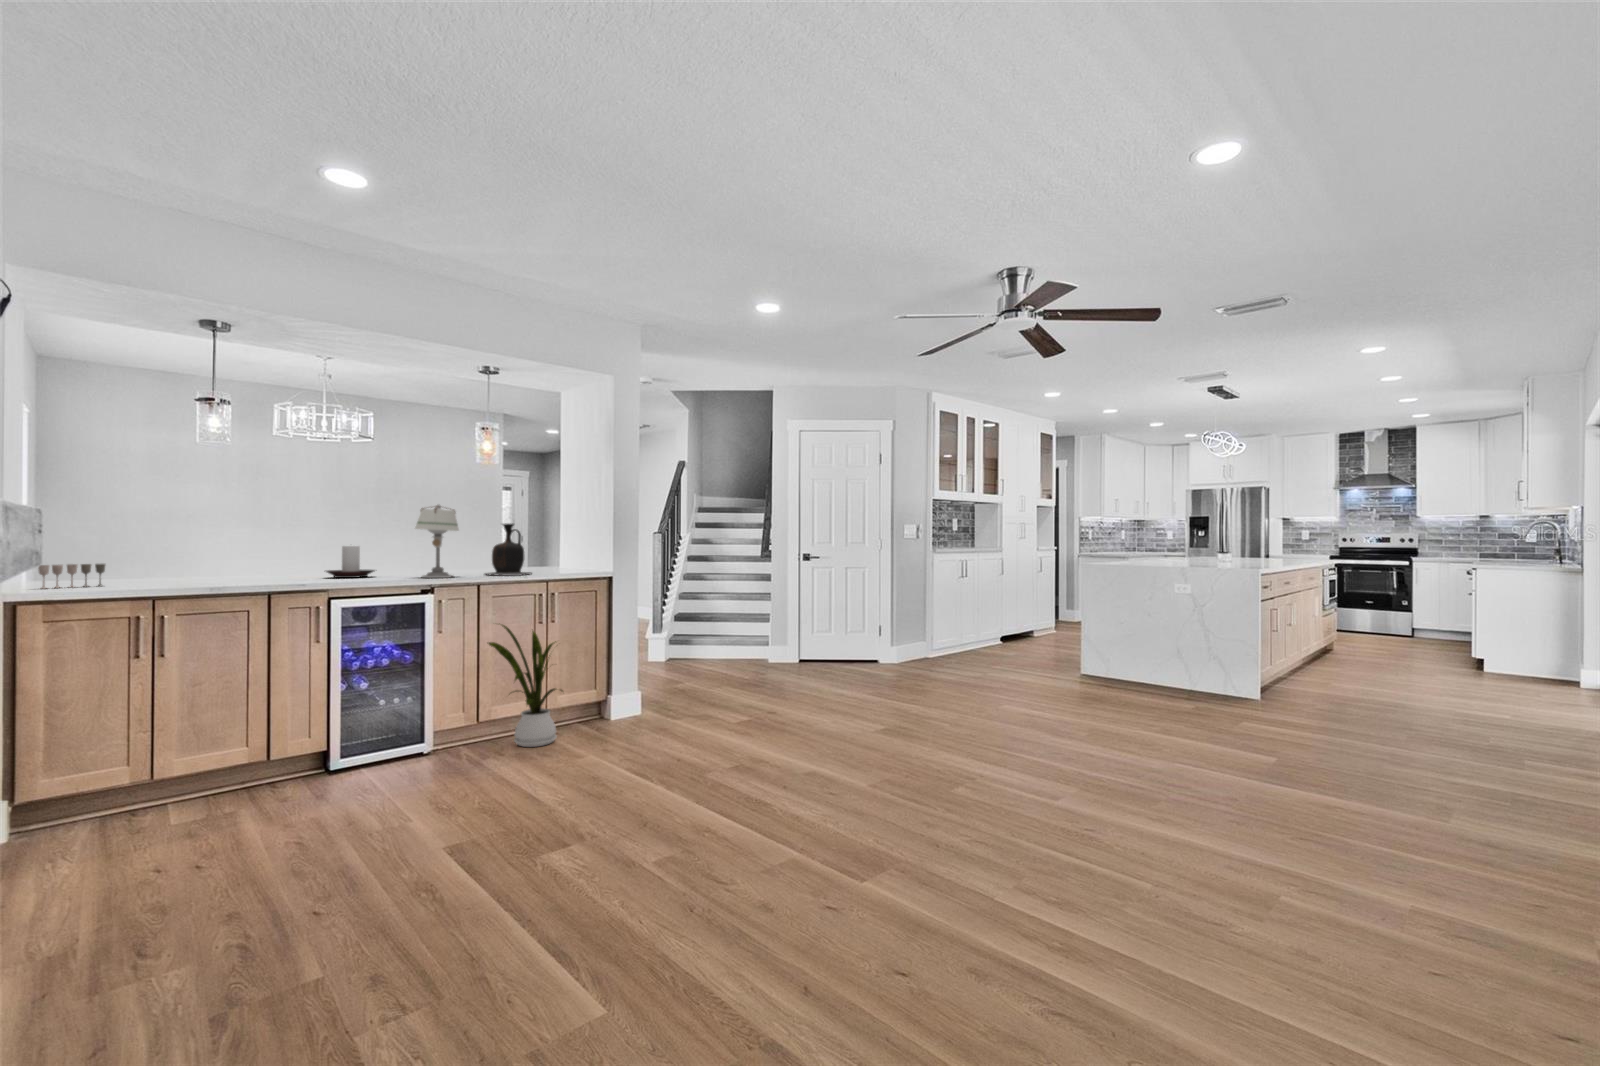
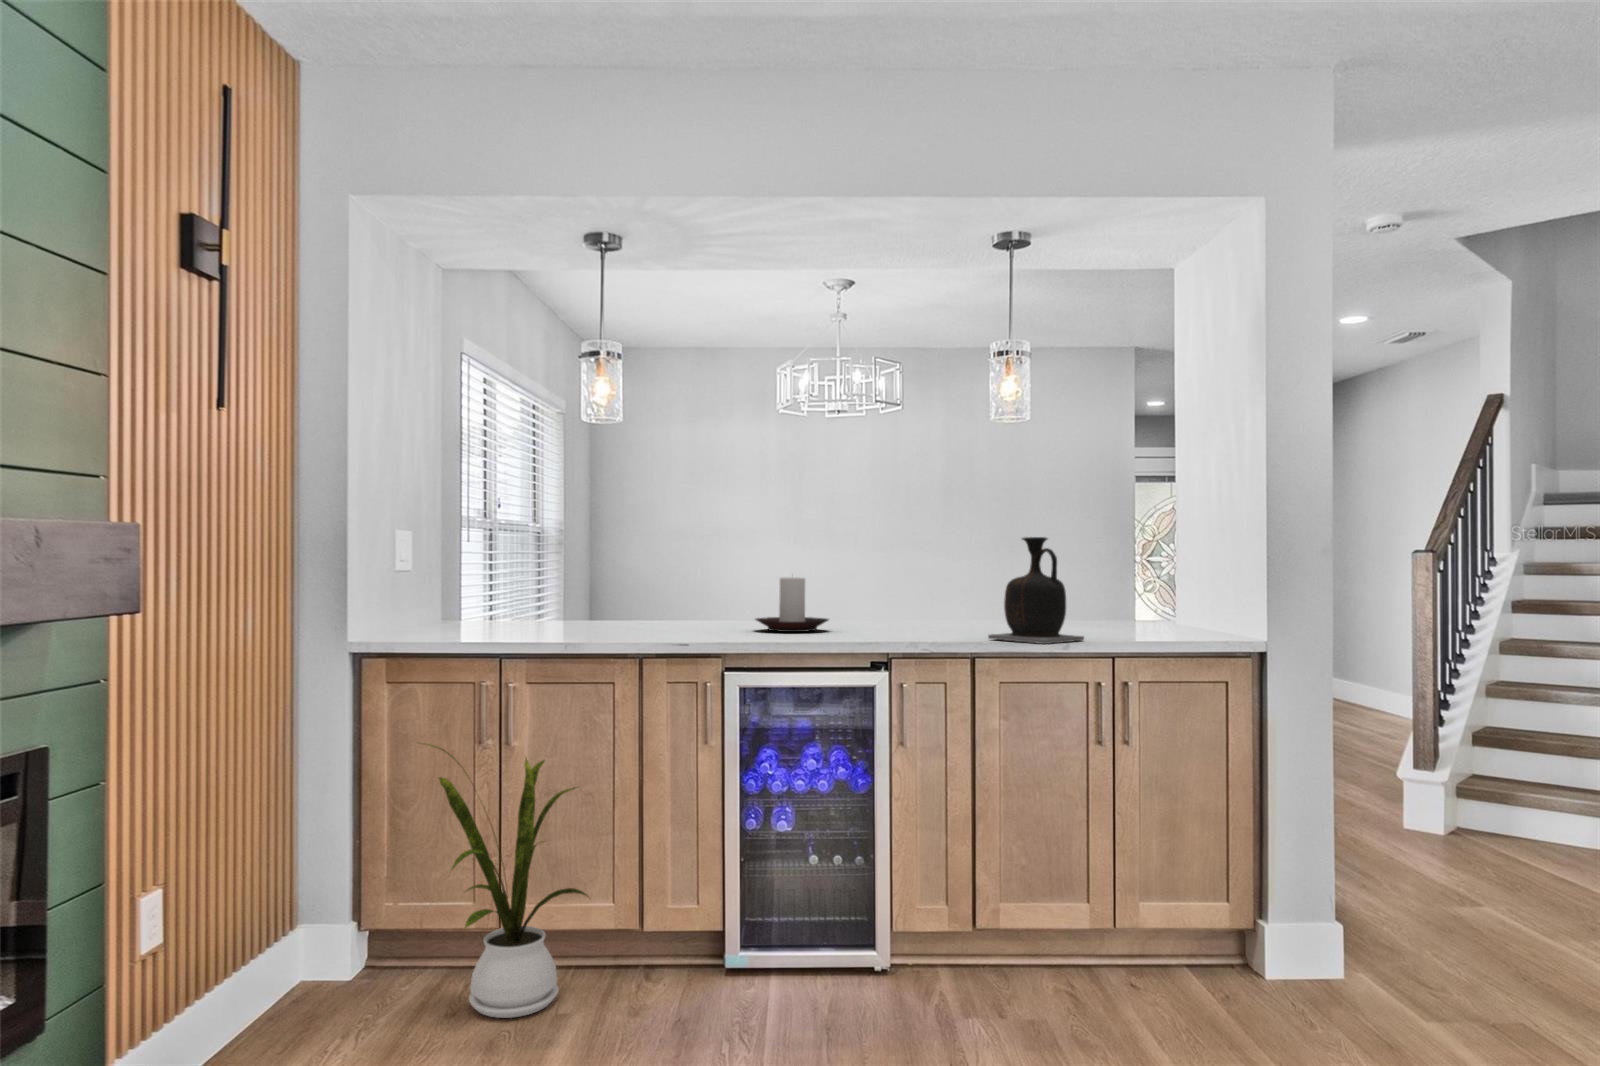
table lamp: present [415,505,459,578] -> none [864,502,939,642]
wine glass: present [38,564,105,589] -> none [414,600,488,633]
house plant: present [488,625,563,747] -> present [428,744,590,1018]

